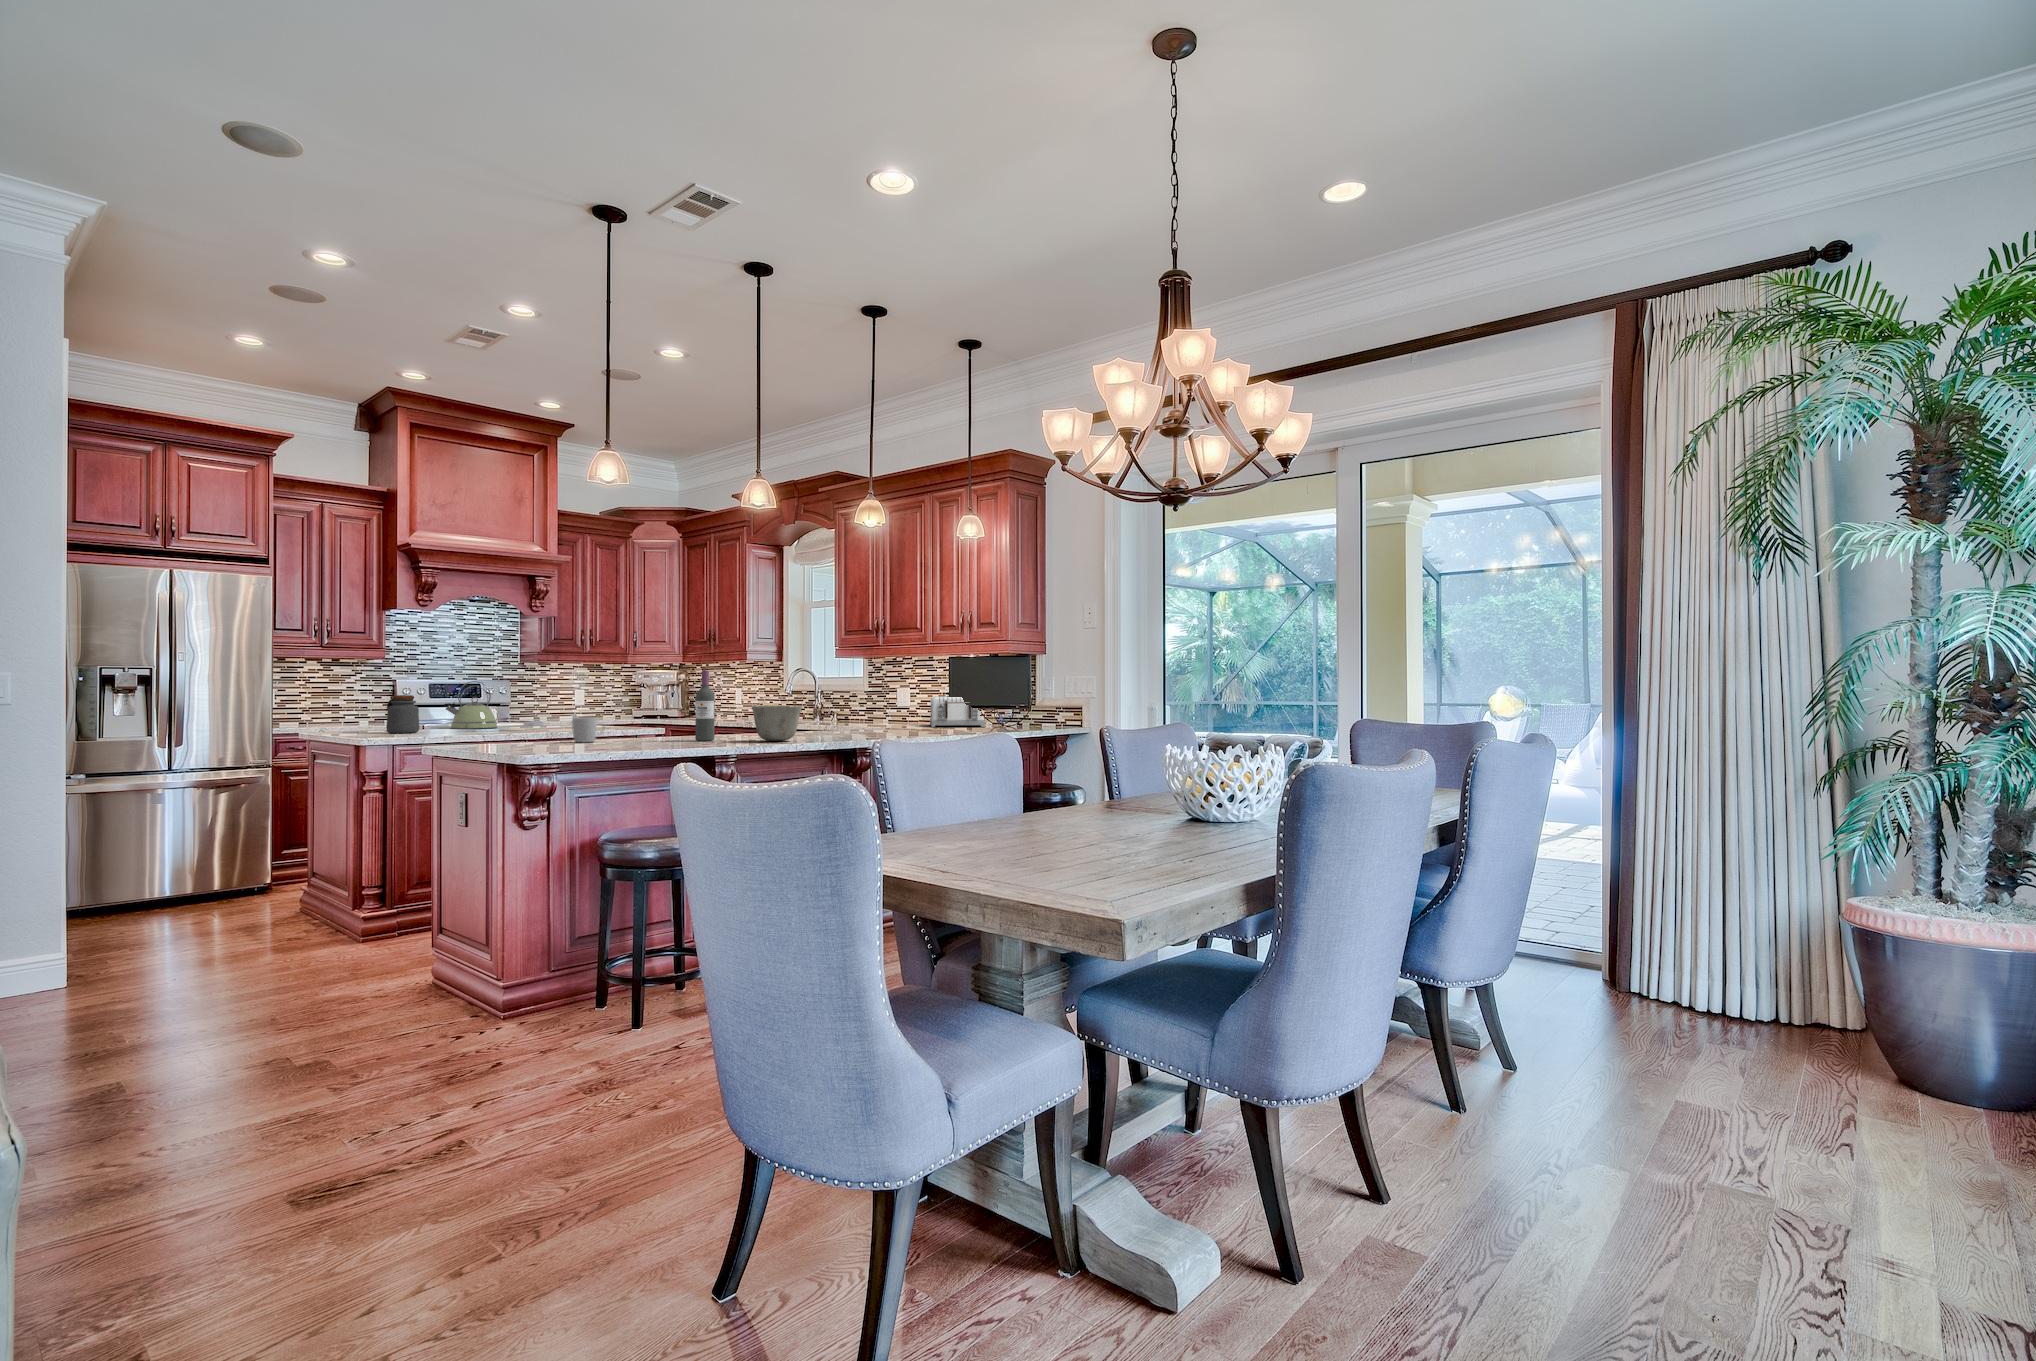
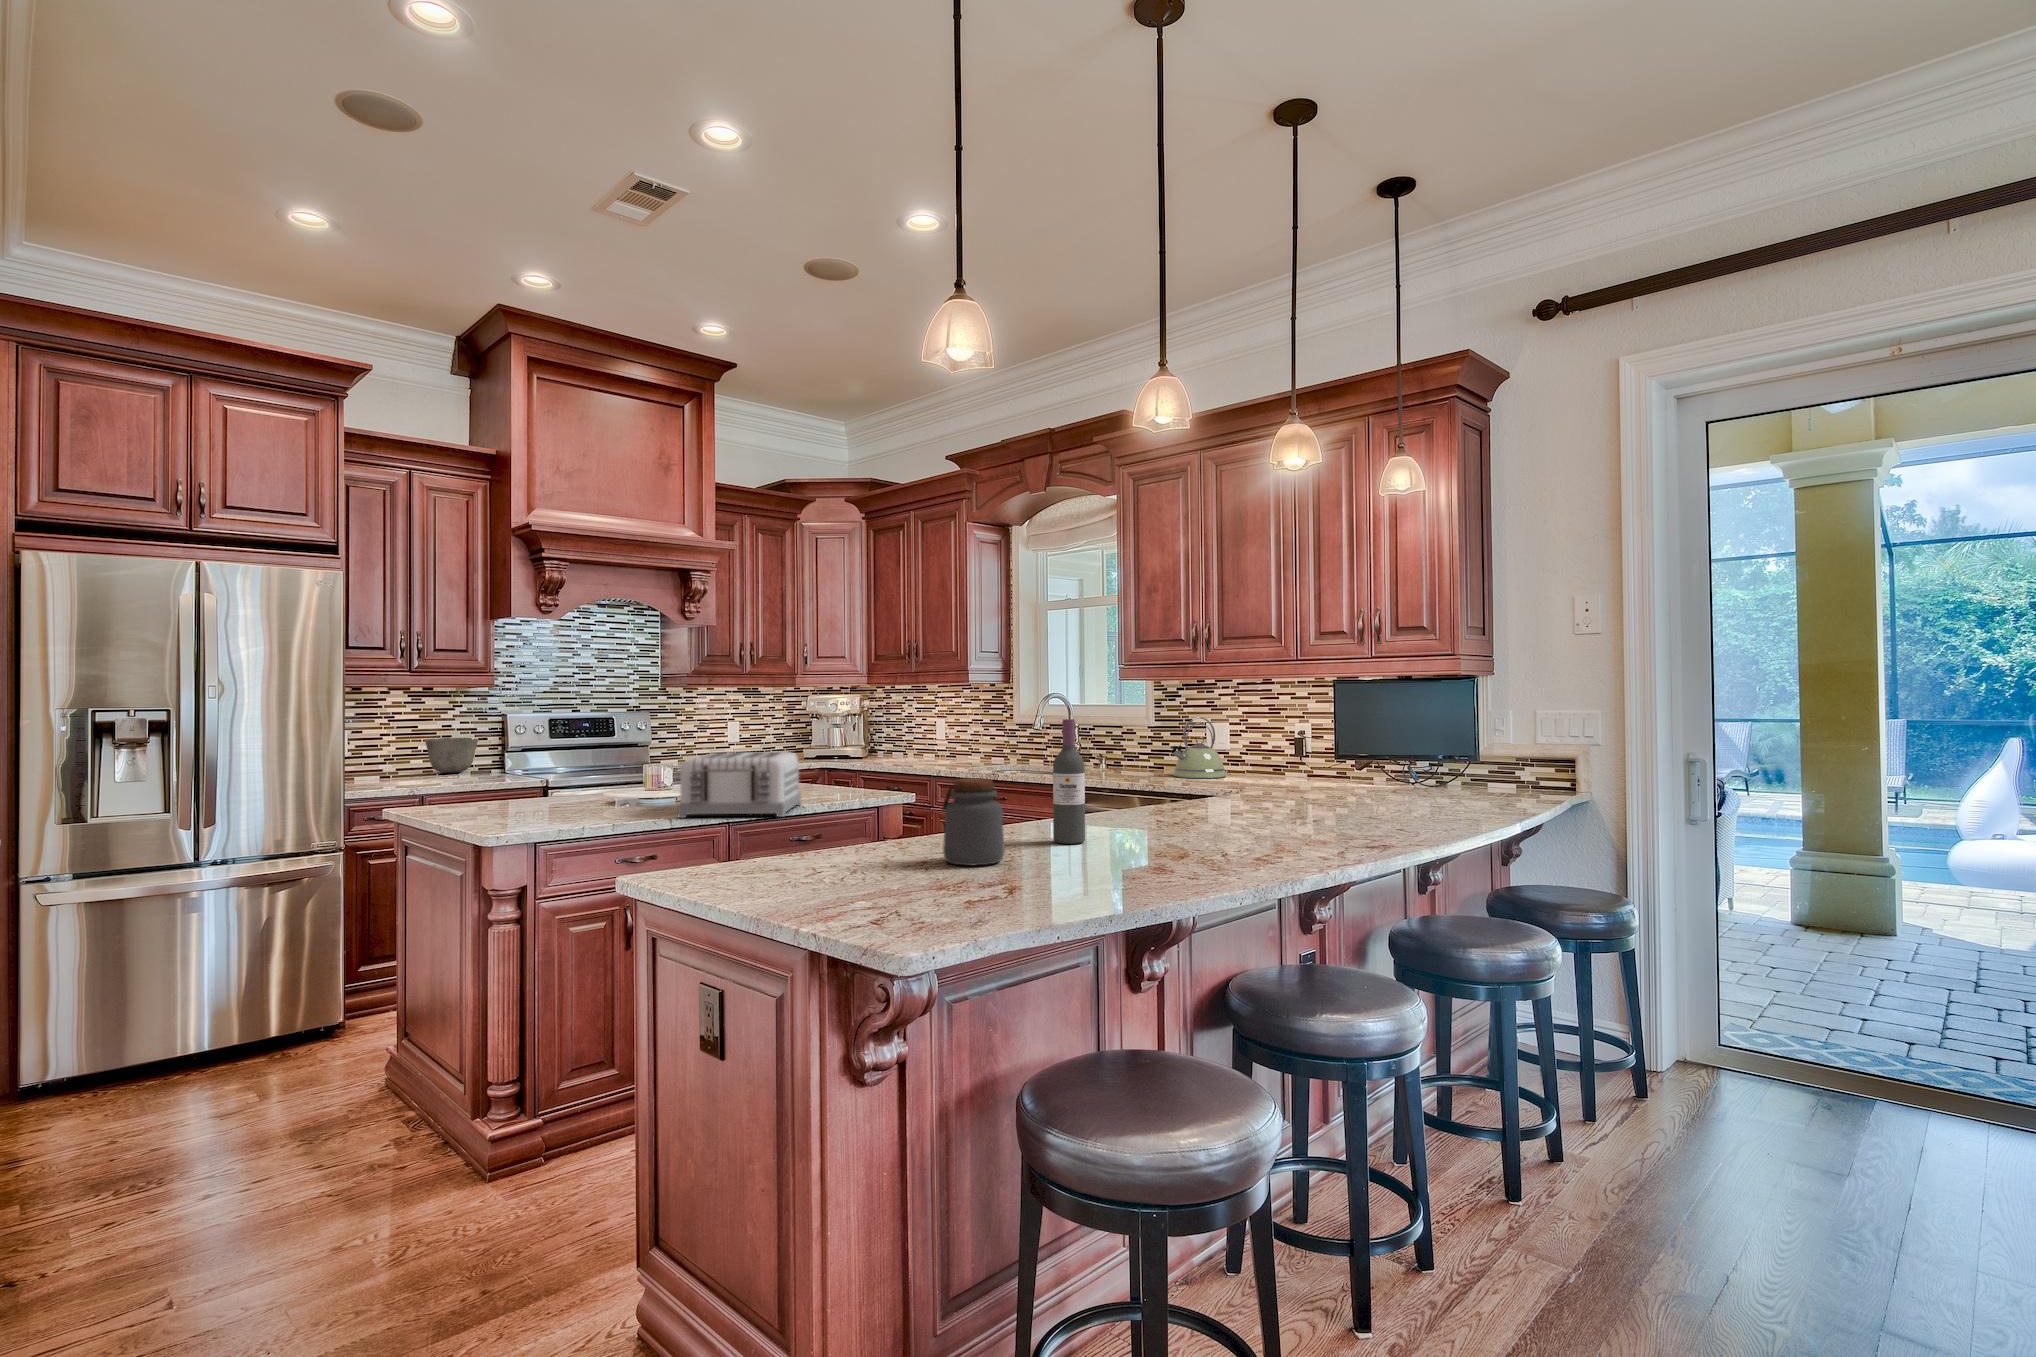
kettle: present [444,681,497,729] -> present [1170,717,1226,778]
jar: present [386,695,420,733] -> present [942,778,1004,865]
toaster: present [930,696,985,727] -> present [678,752,801,818]
ceramic bowl: present [752,705,802,741] -> present [425,738,479,773]
mug: present [572,717,604,742] -> none [855,805,904,853]

